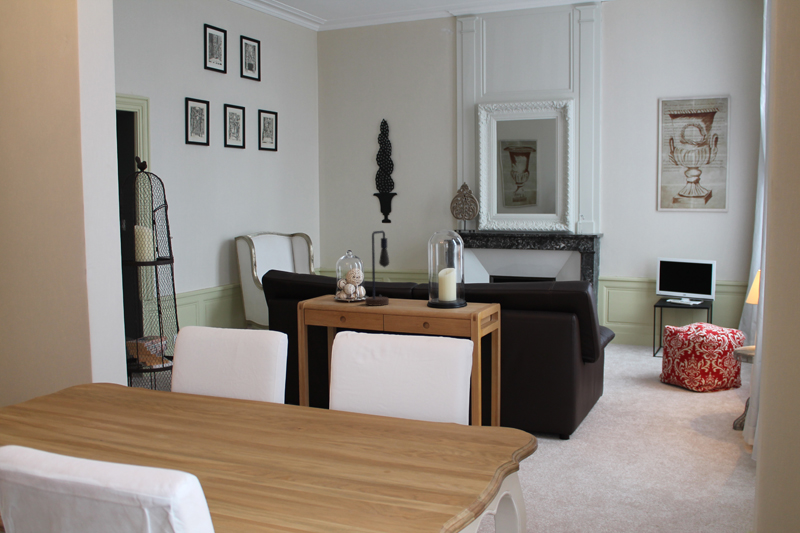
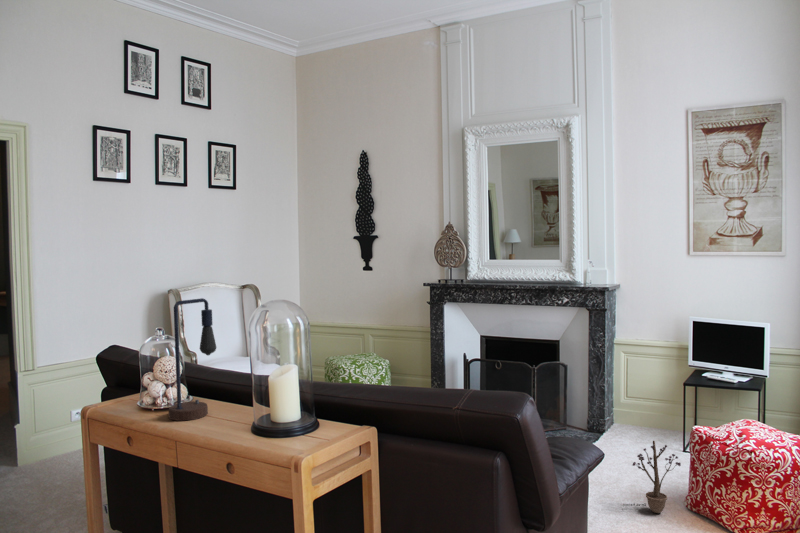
decorative plant: none [619,335,658,384] -> present [623,441,681,513]

